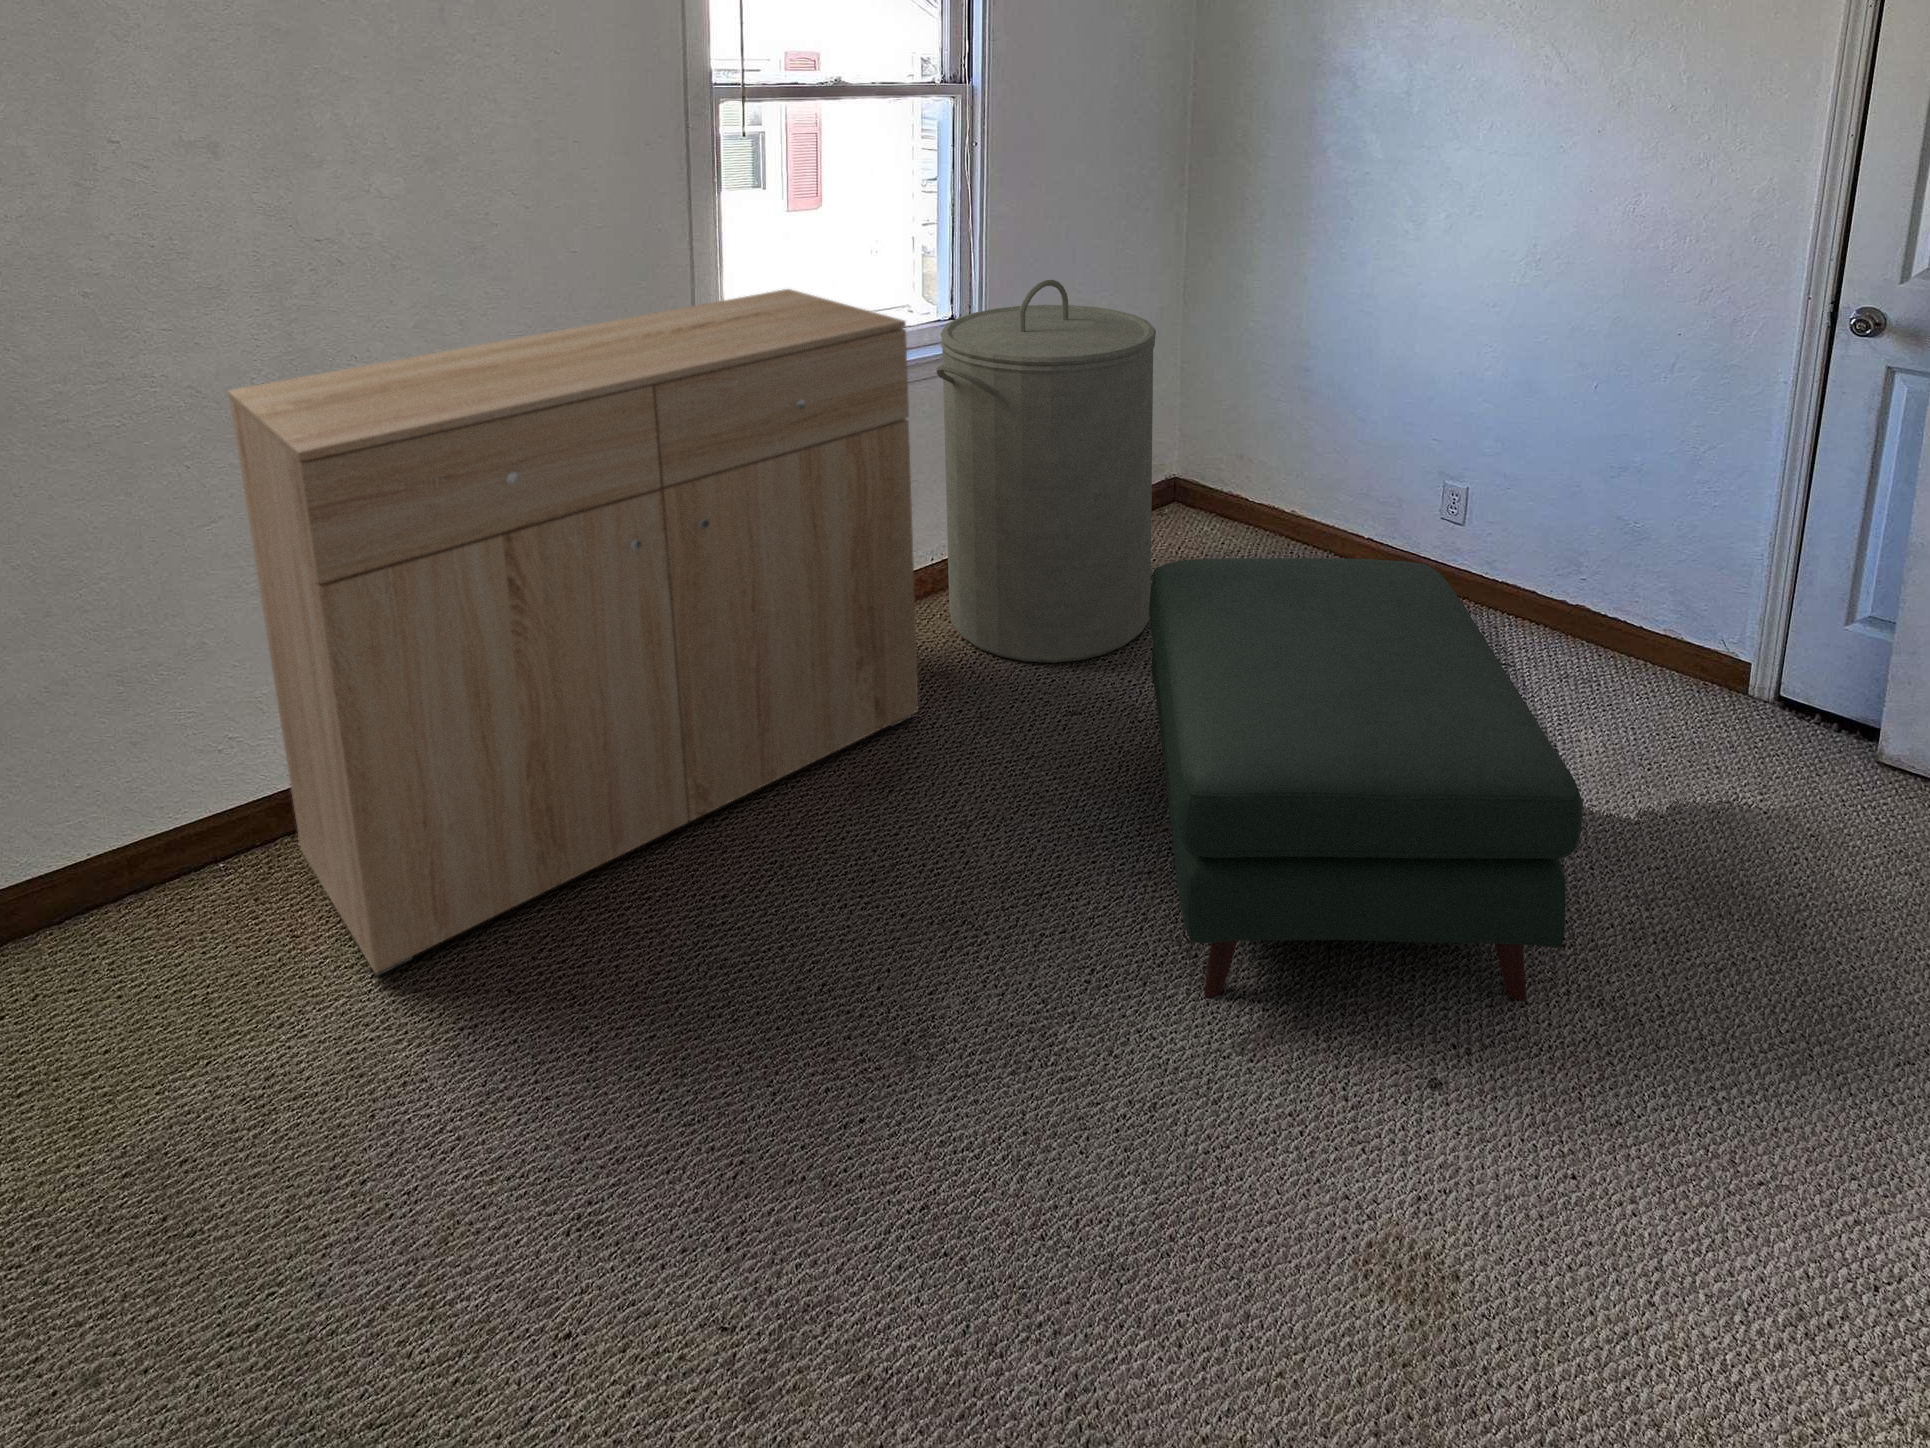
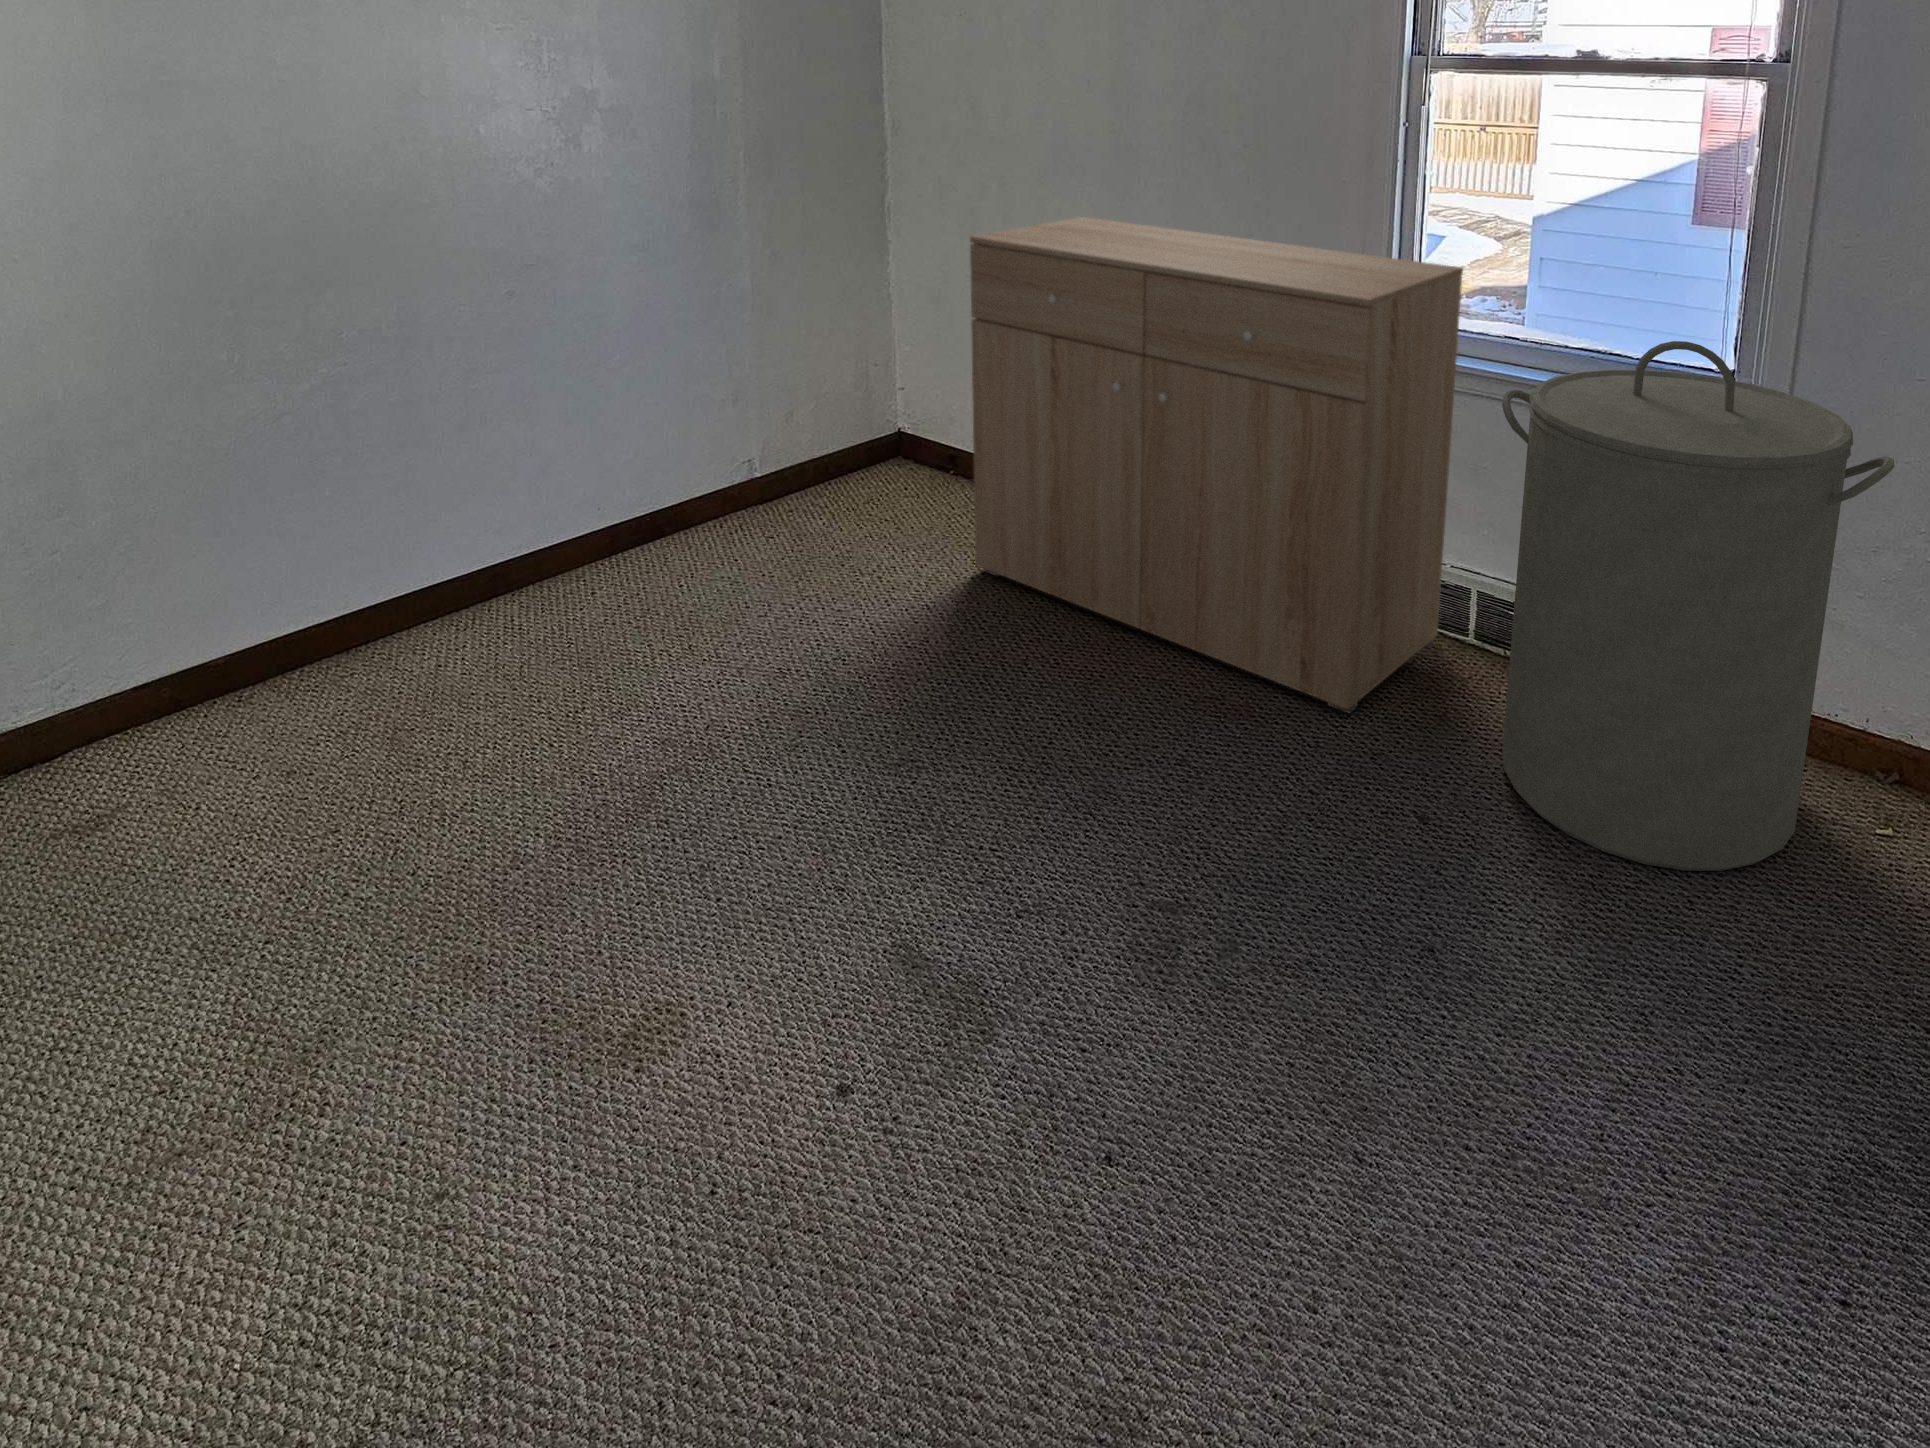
ottoman: present [1149,558,1582,1001] -> none [910,669,1573,1204]

